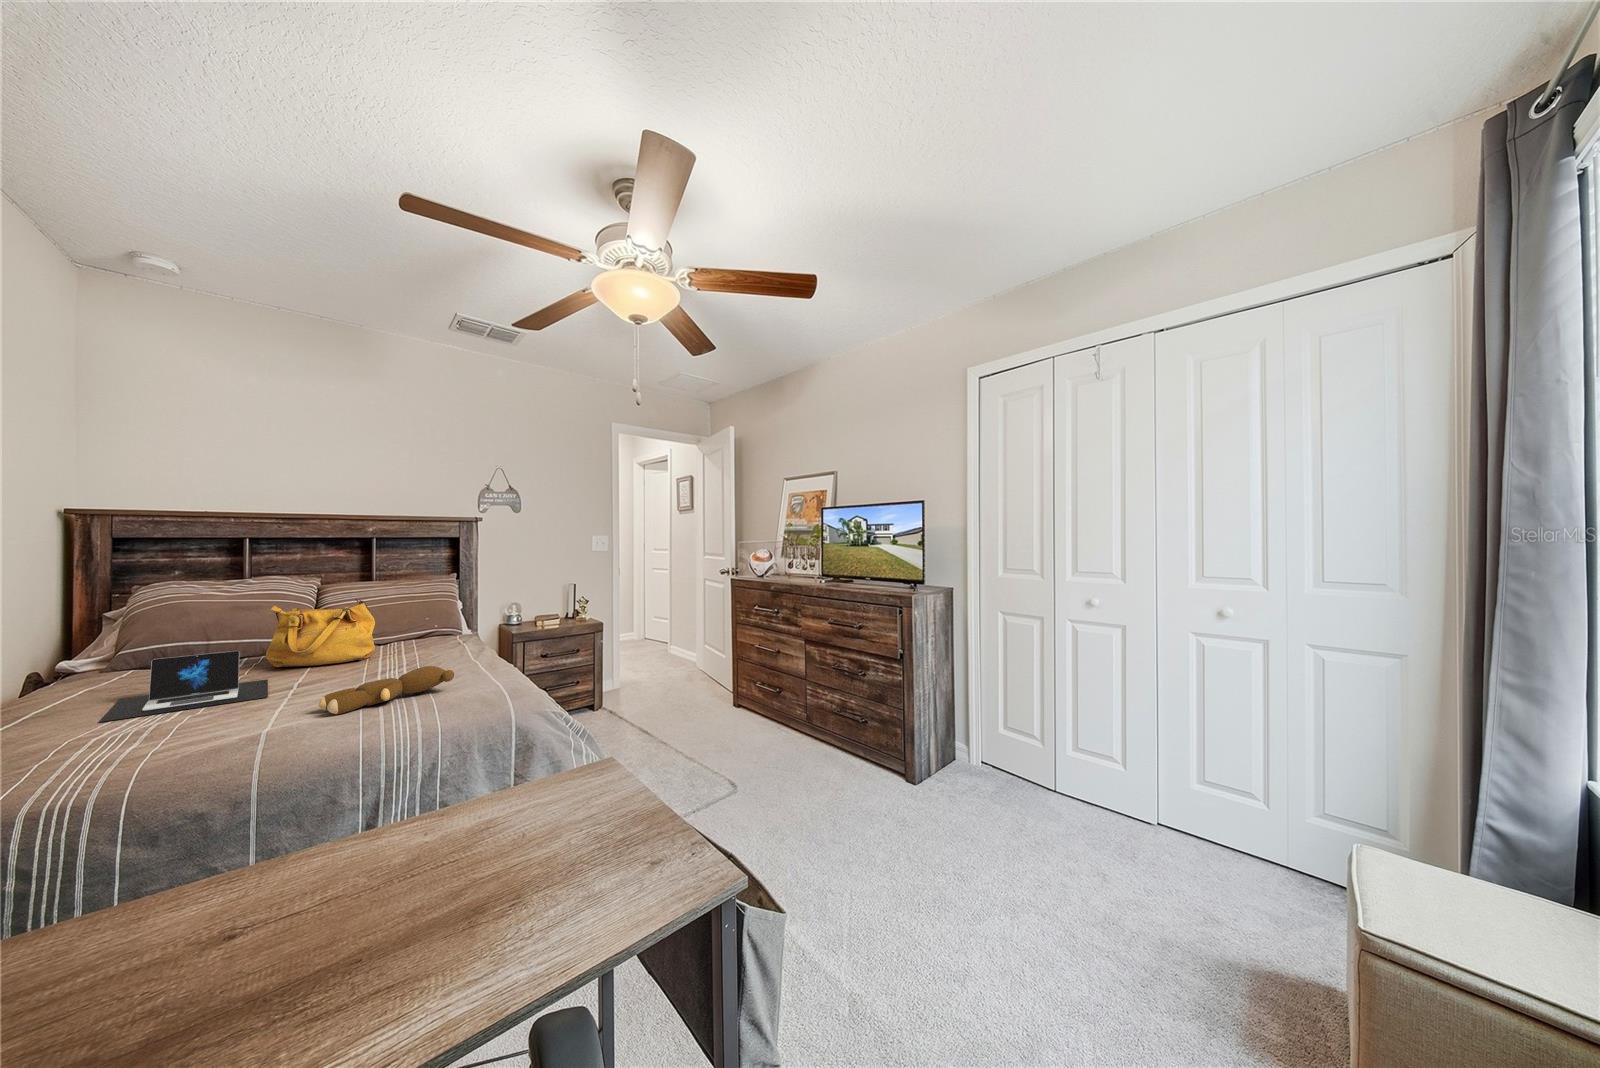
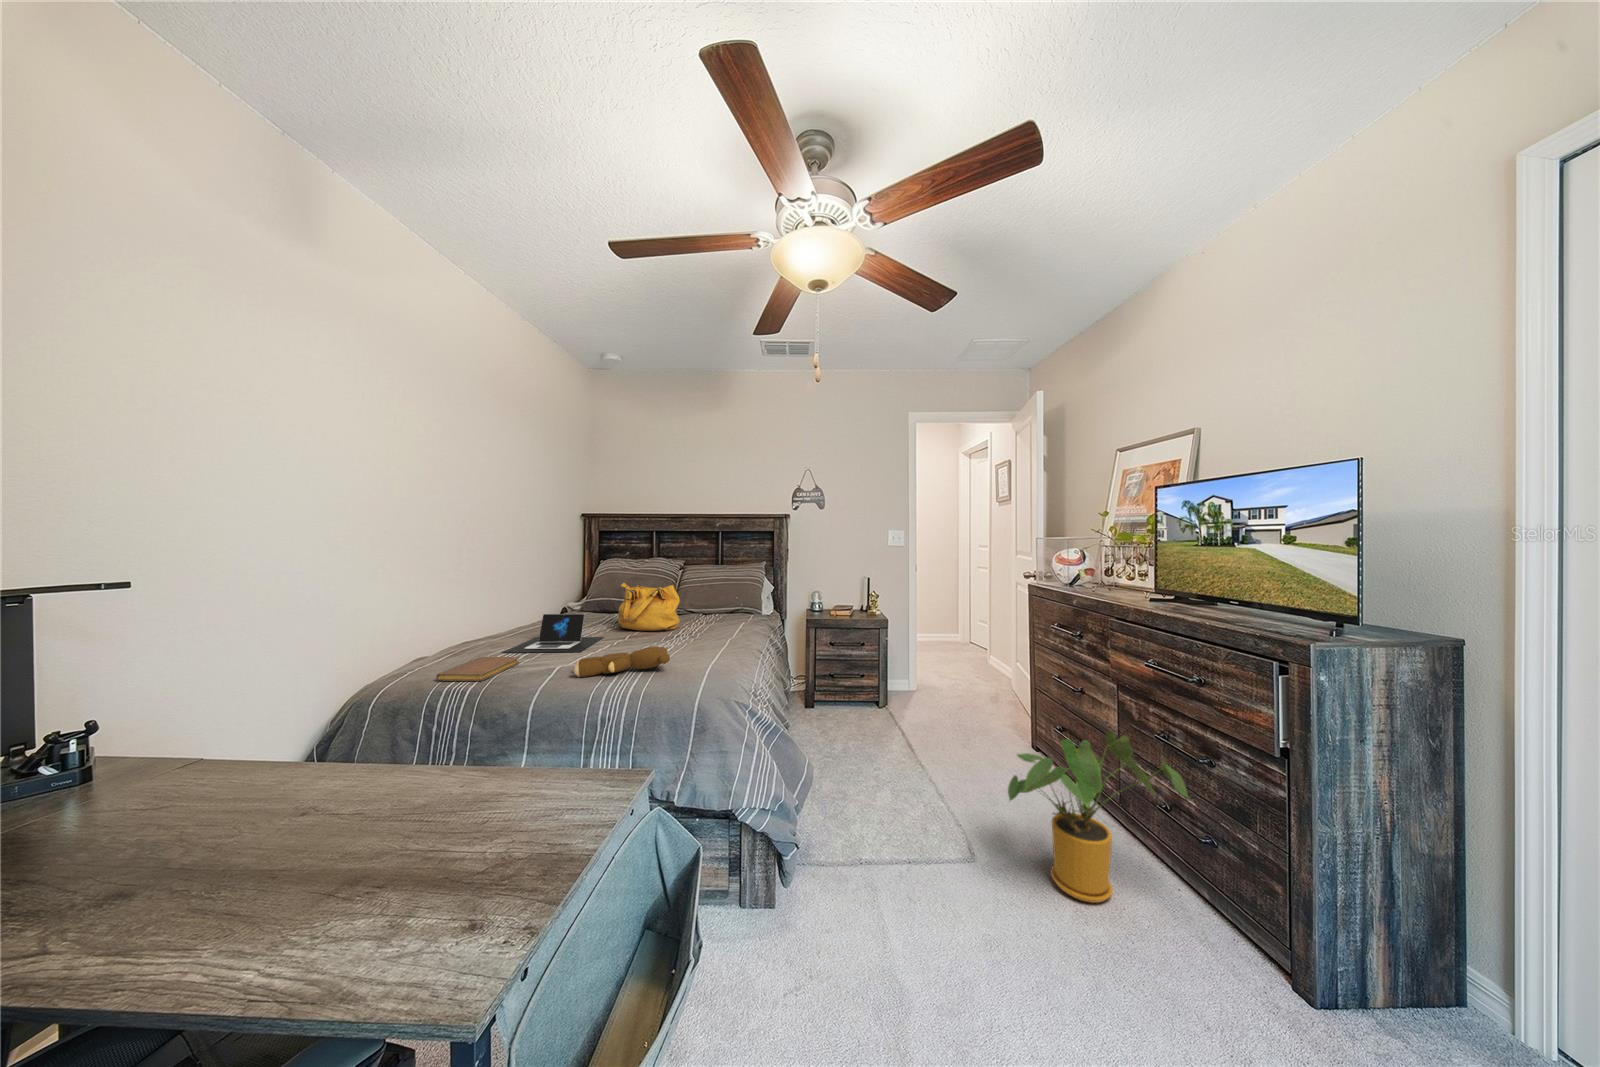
house plant: none [754,670,856,782] -> present [1008,731,1189,903]
notebook: none [57,716,182,765] -> present [436,657,519,681]

